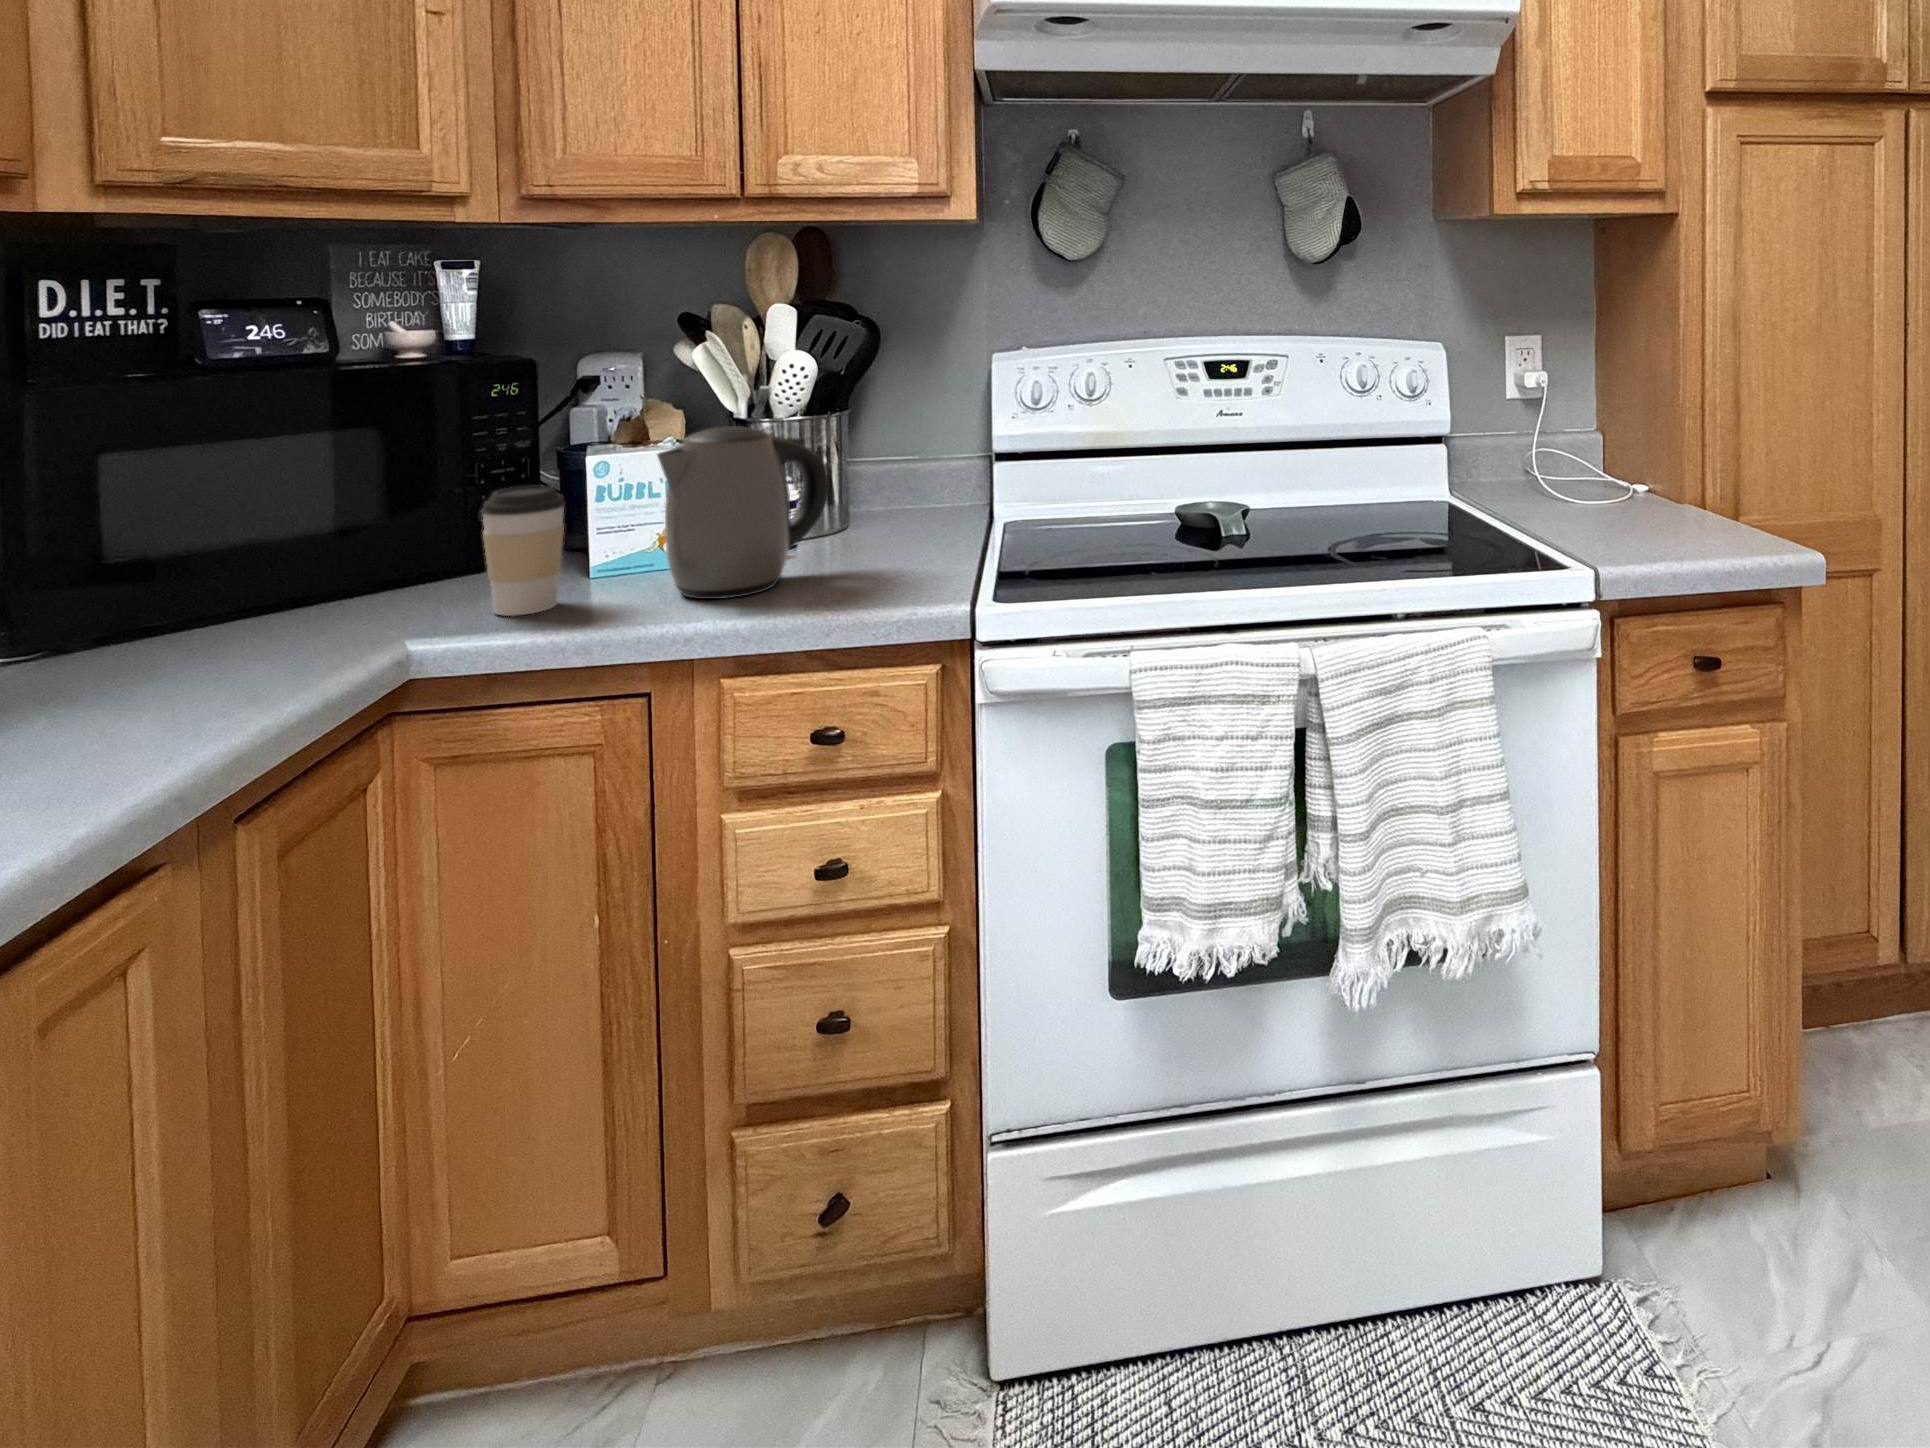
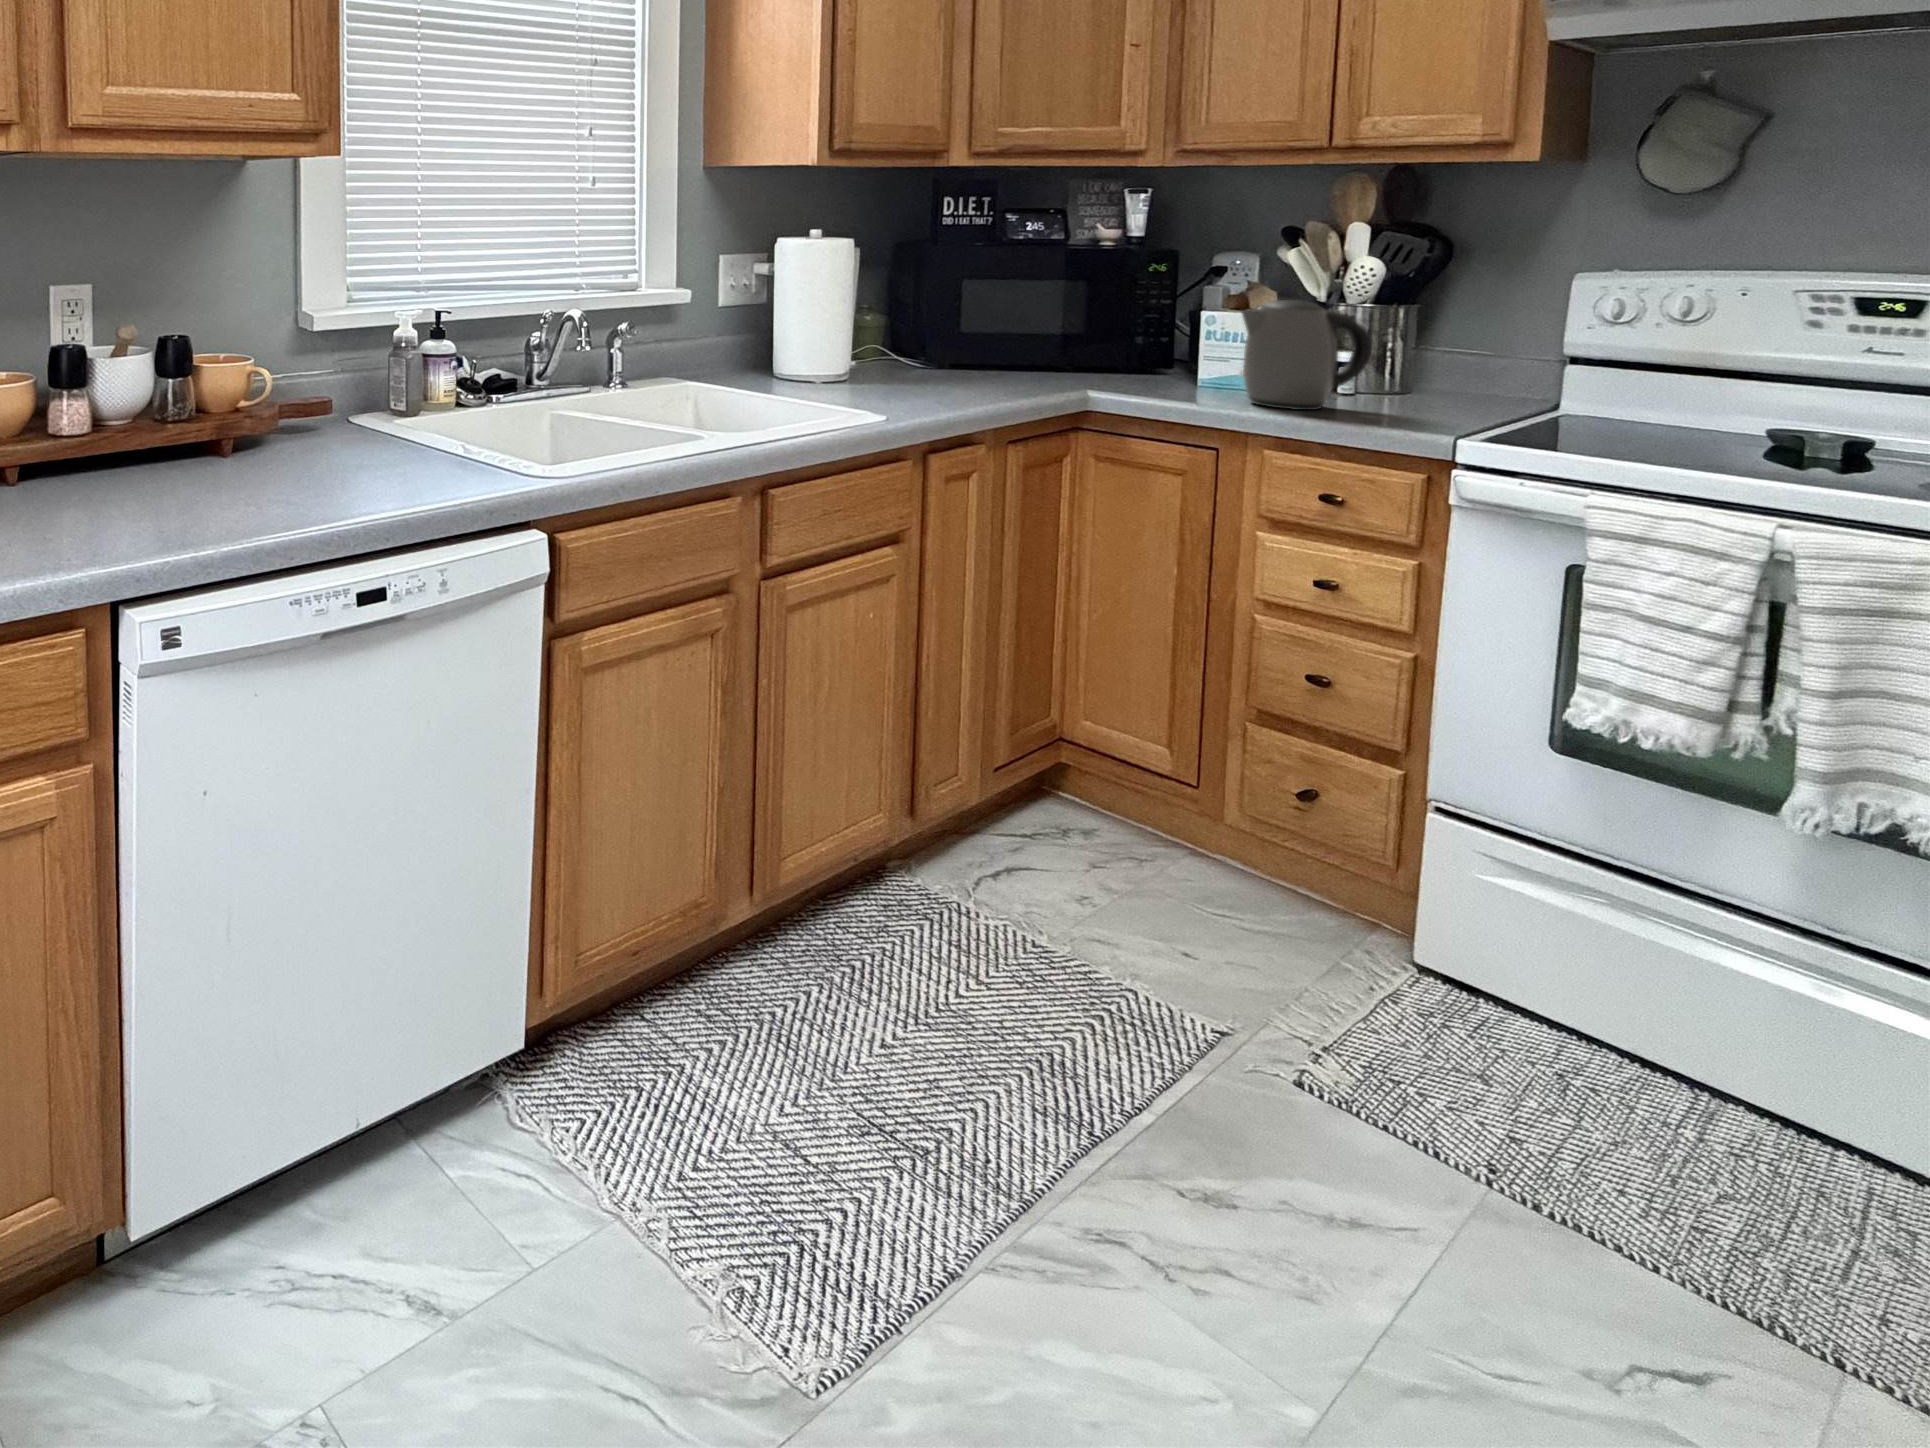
coffee cup: present [481,484,565,616] -> none [1133,322,1183,395]

